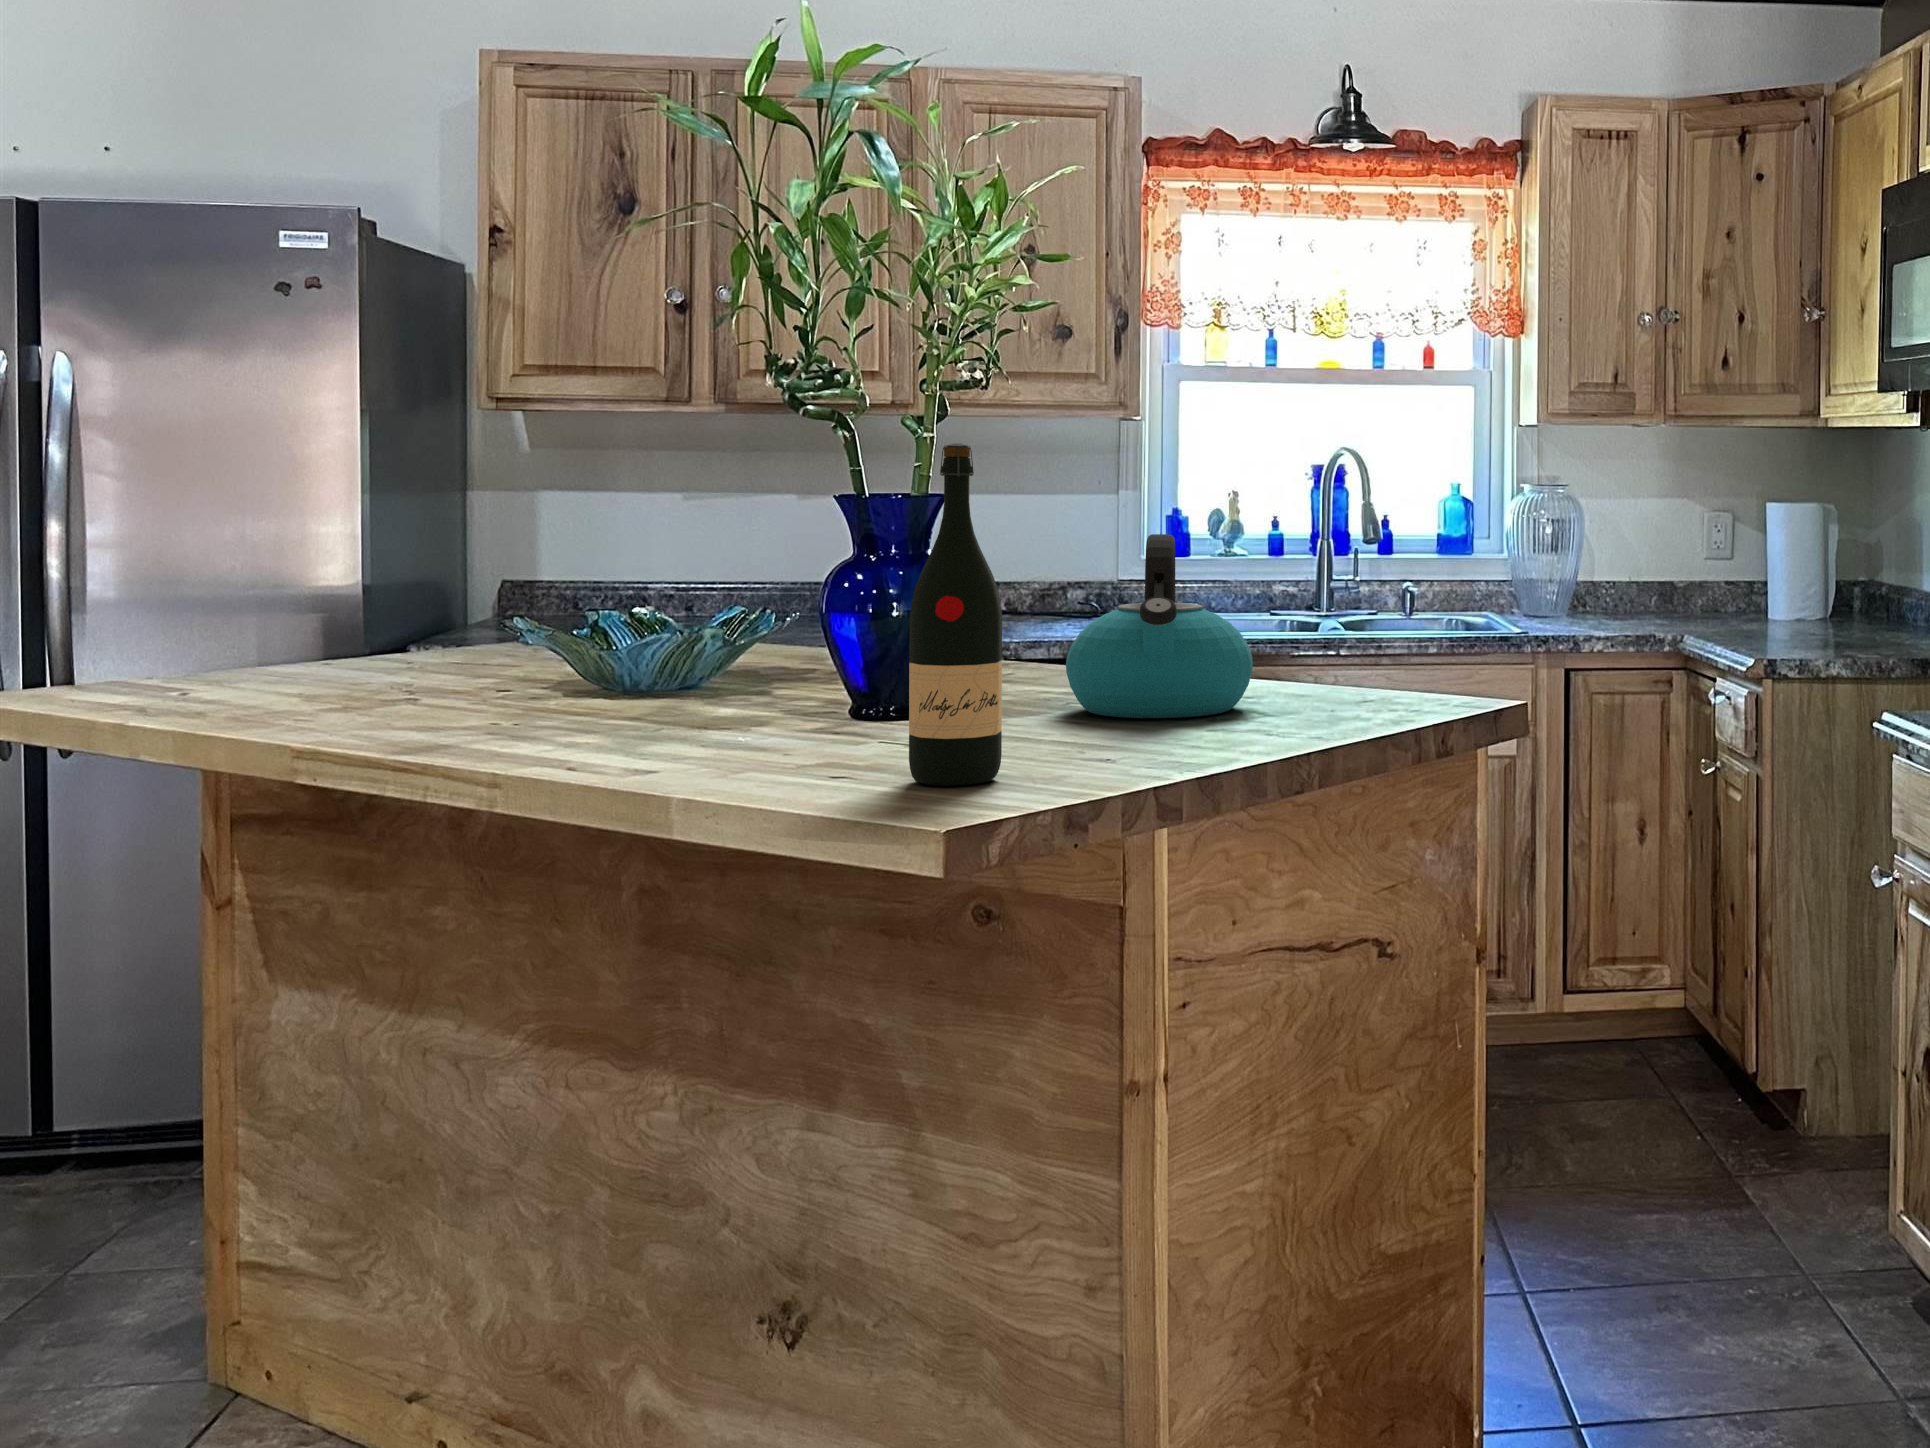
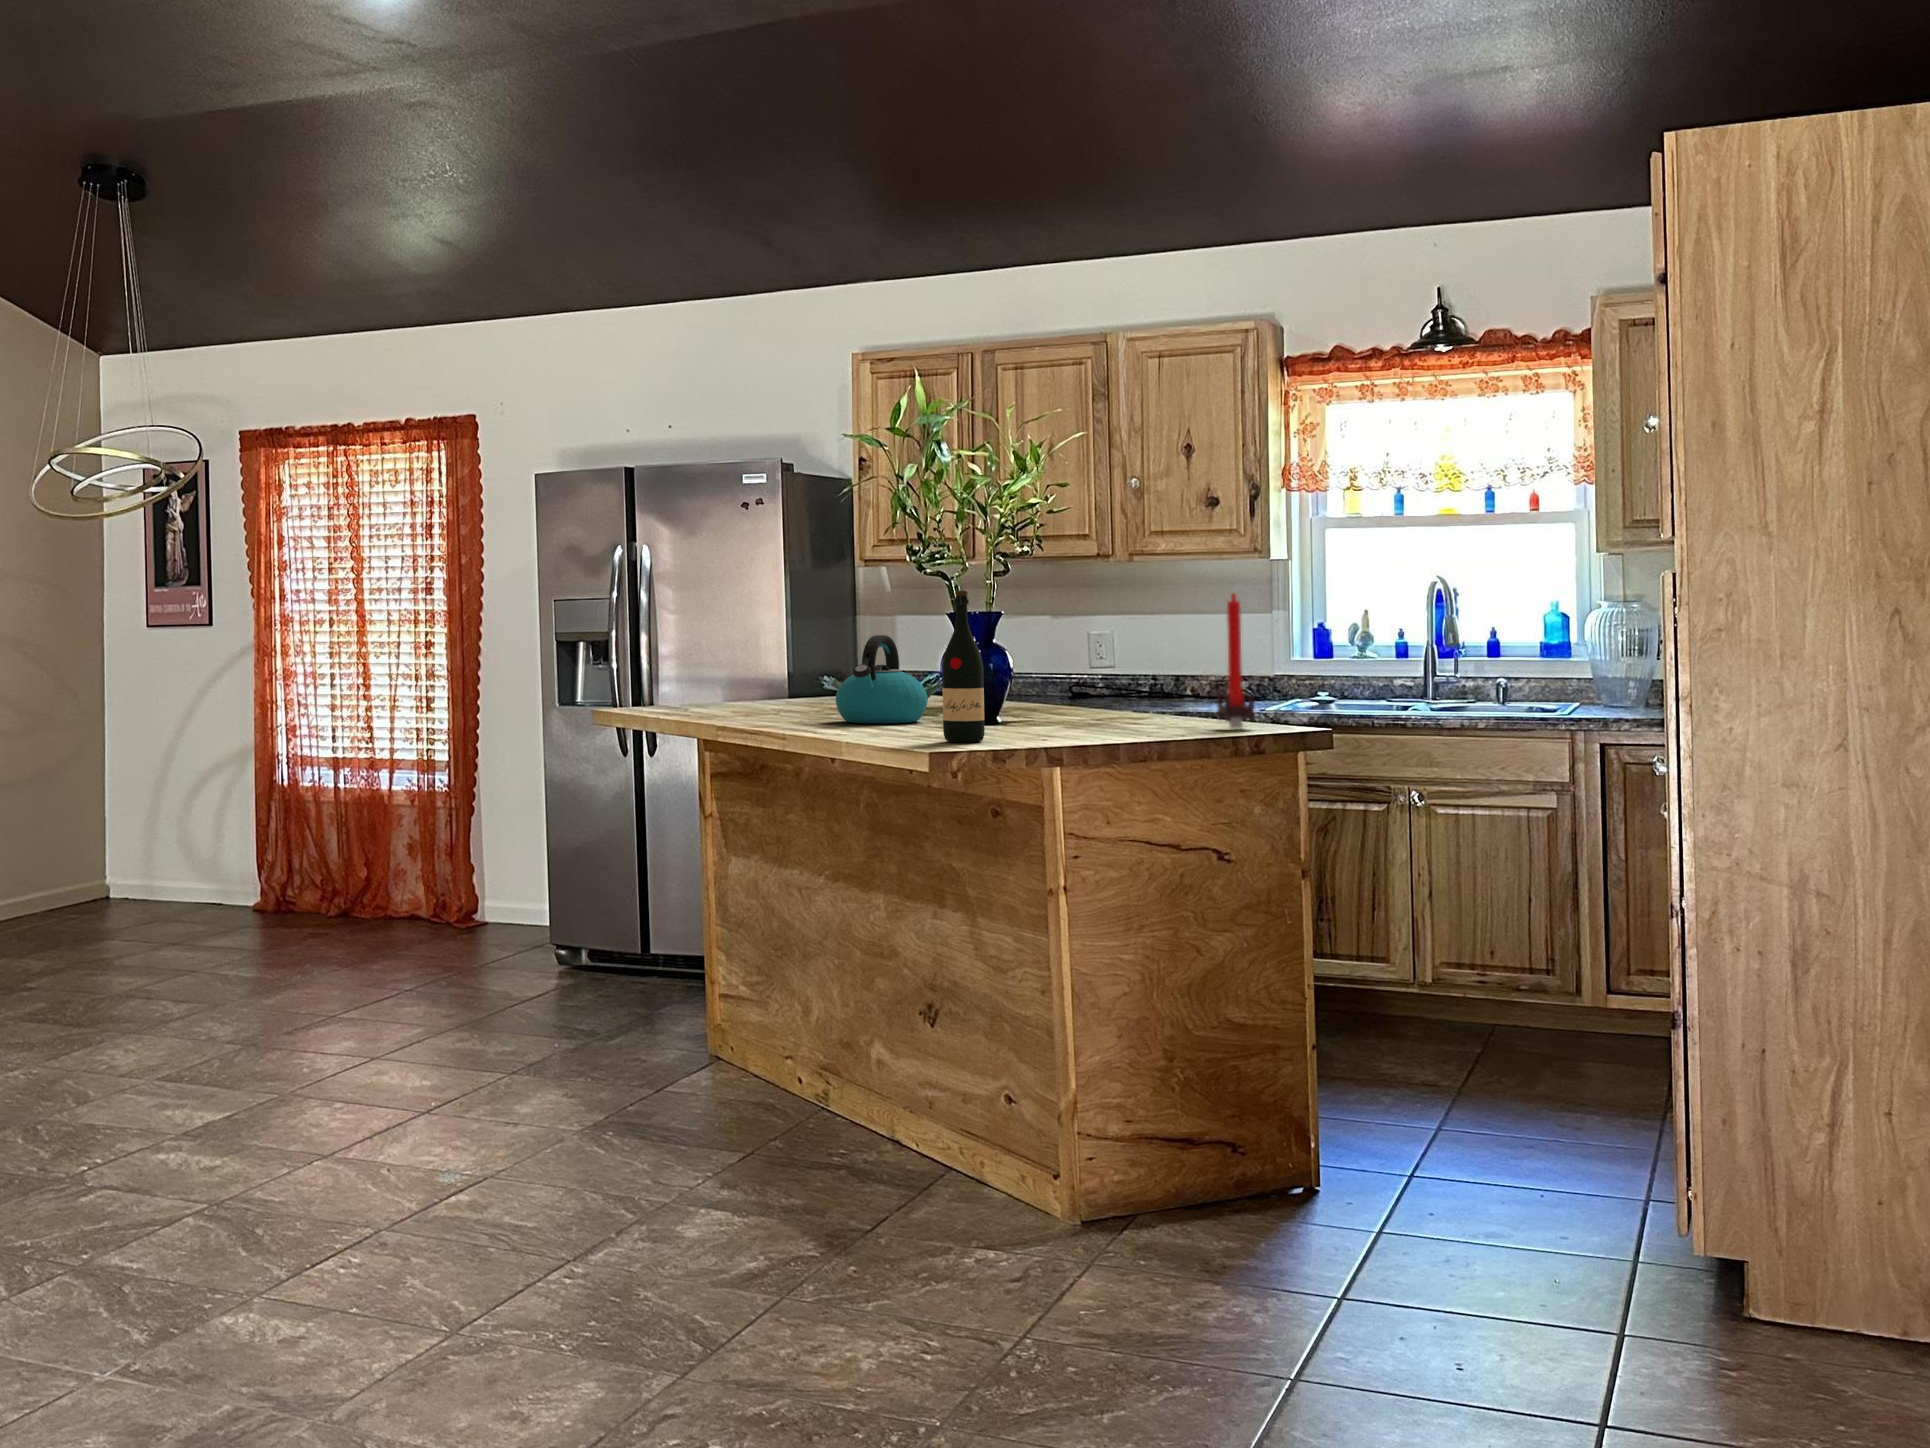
candle: none [1342,464,1410,708] -> present [1217,593,1254,729]
kettle: present [1066,534,1253,718] -> present [836,635,928,723]

